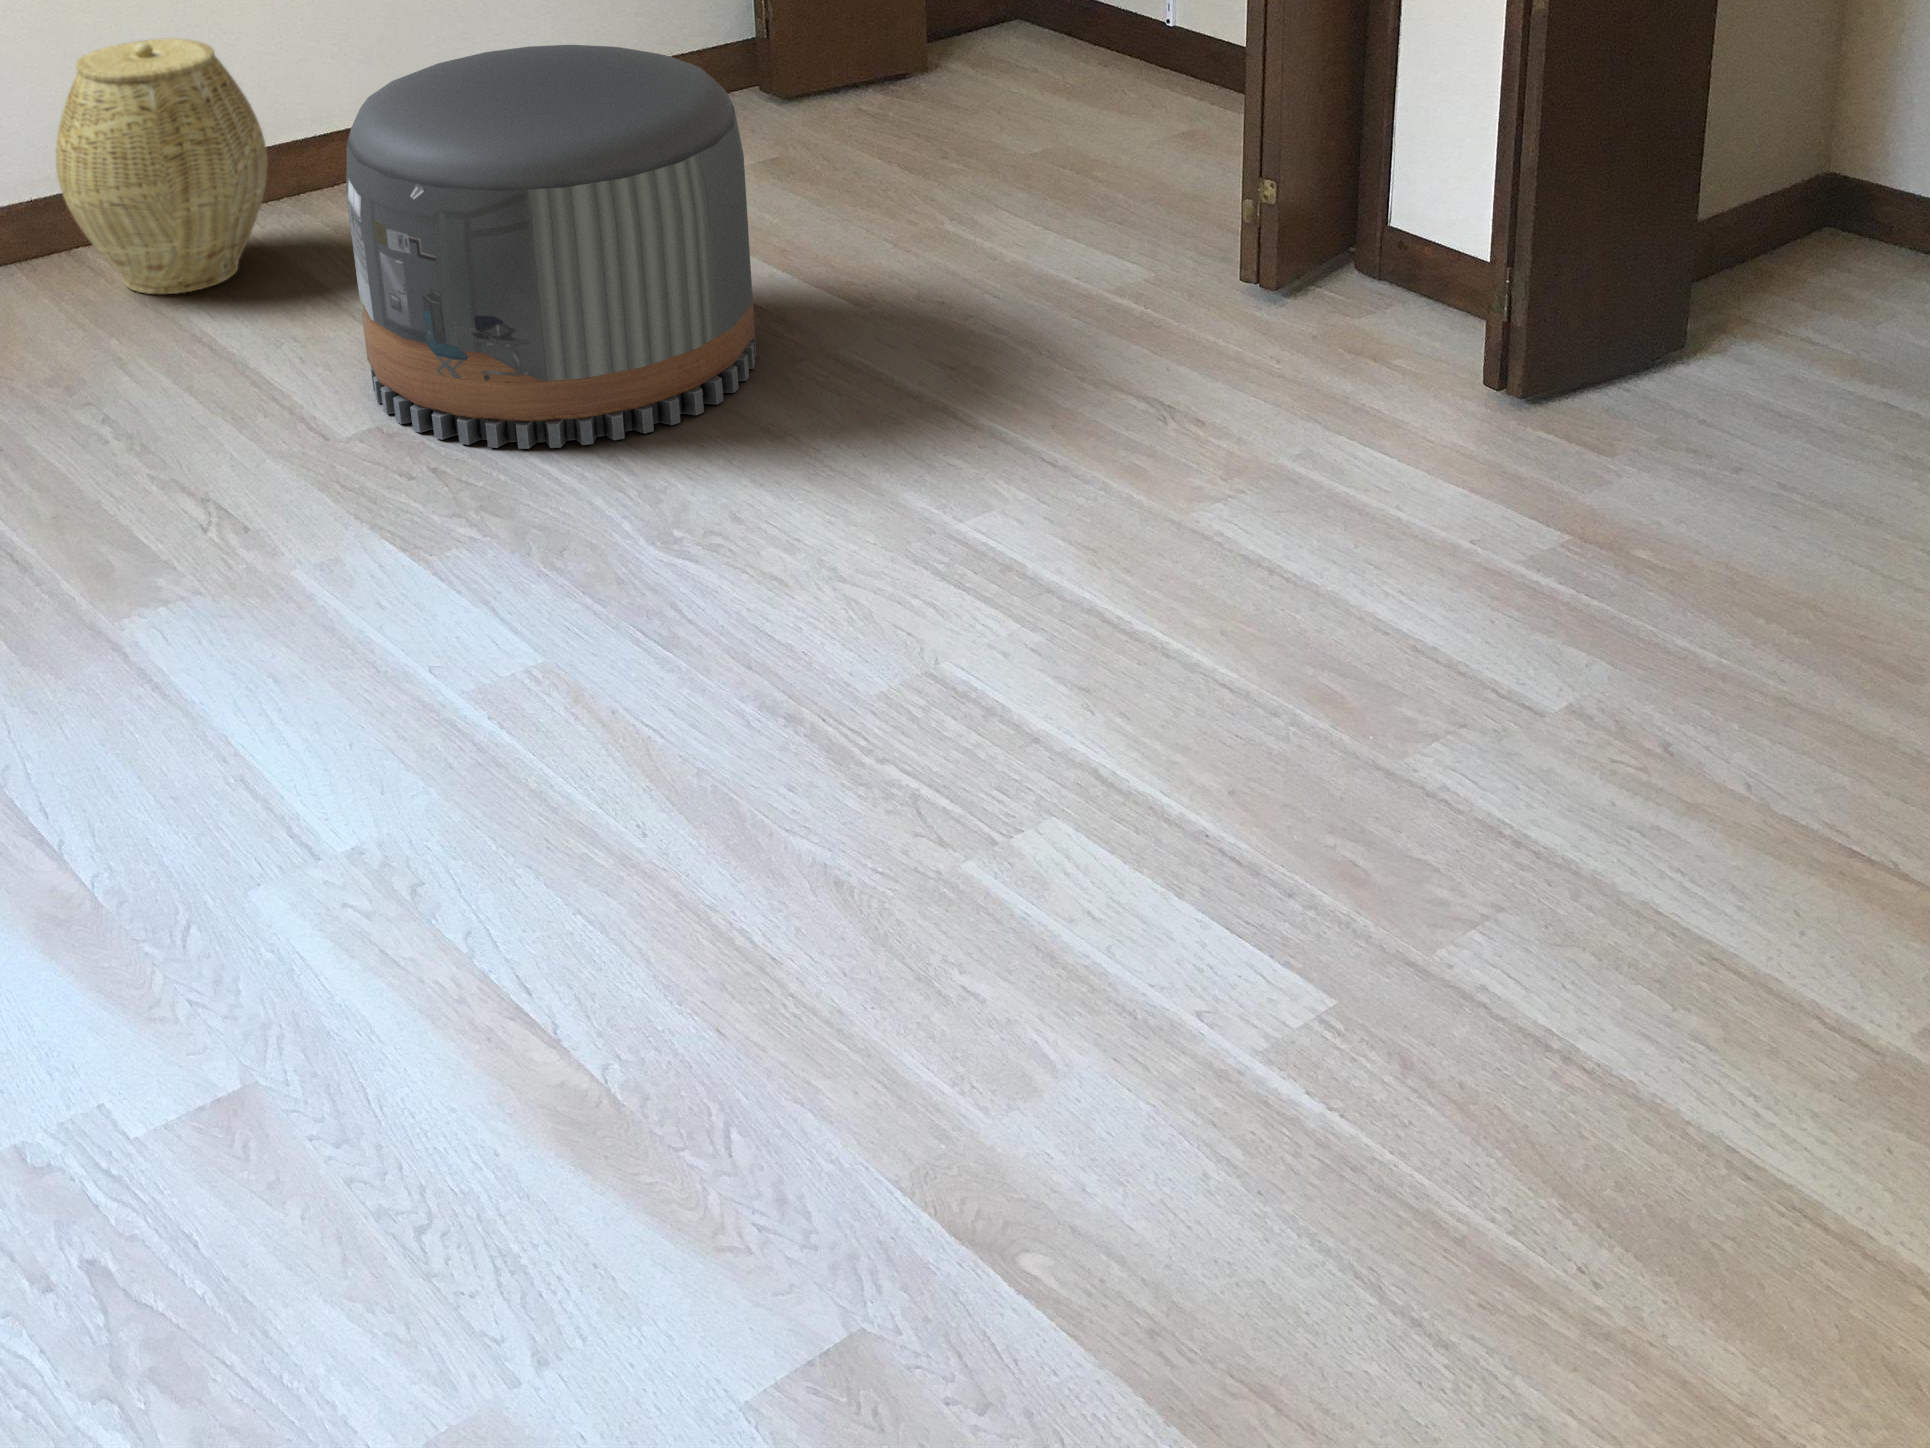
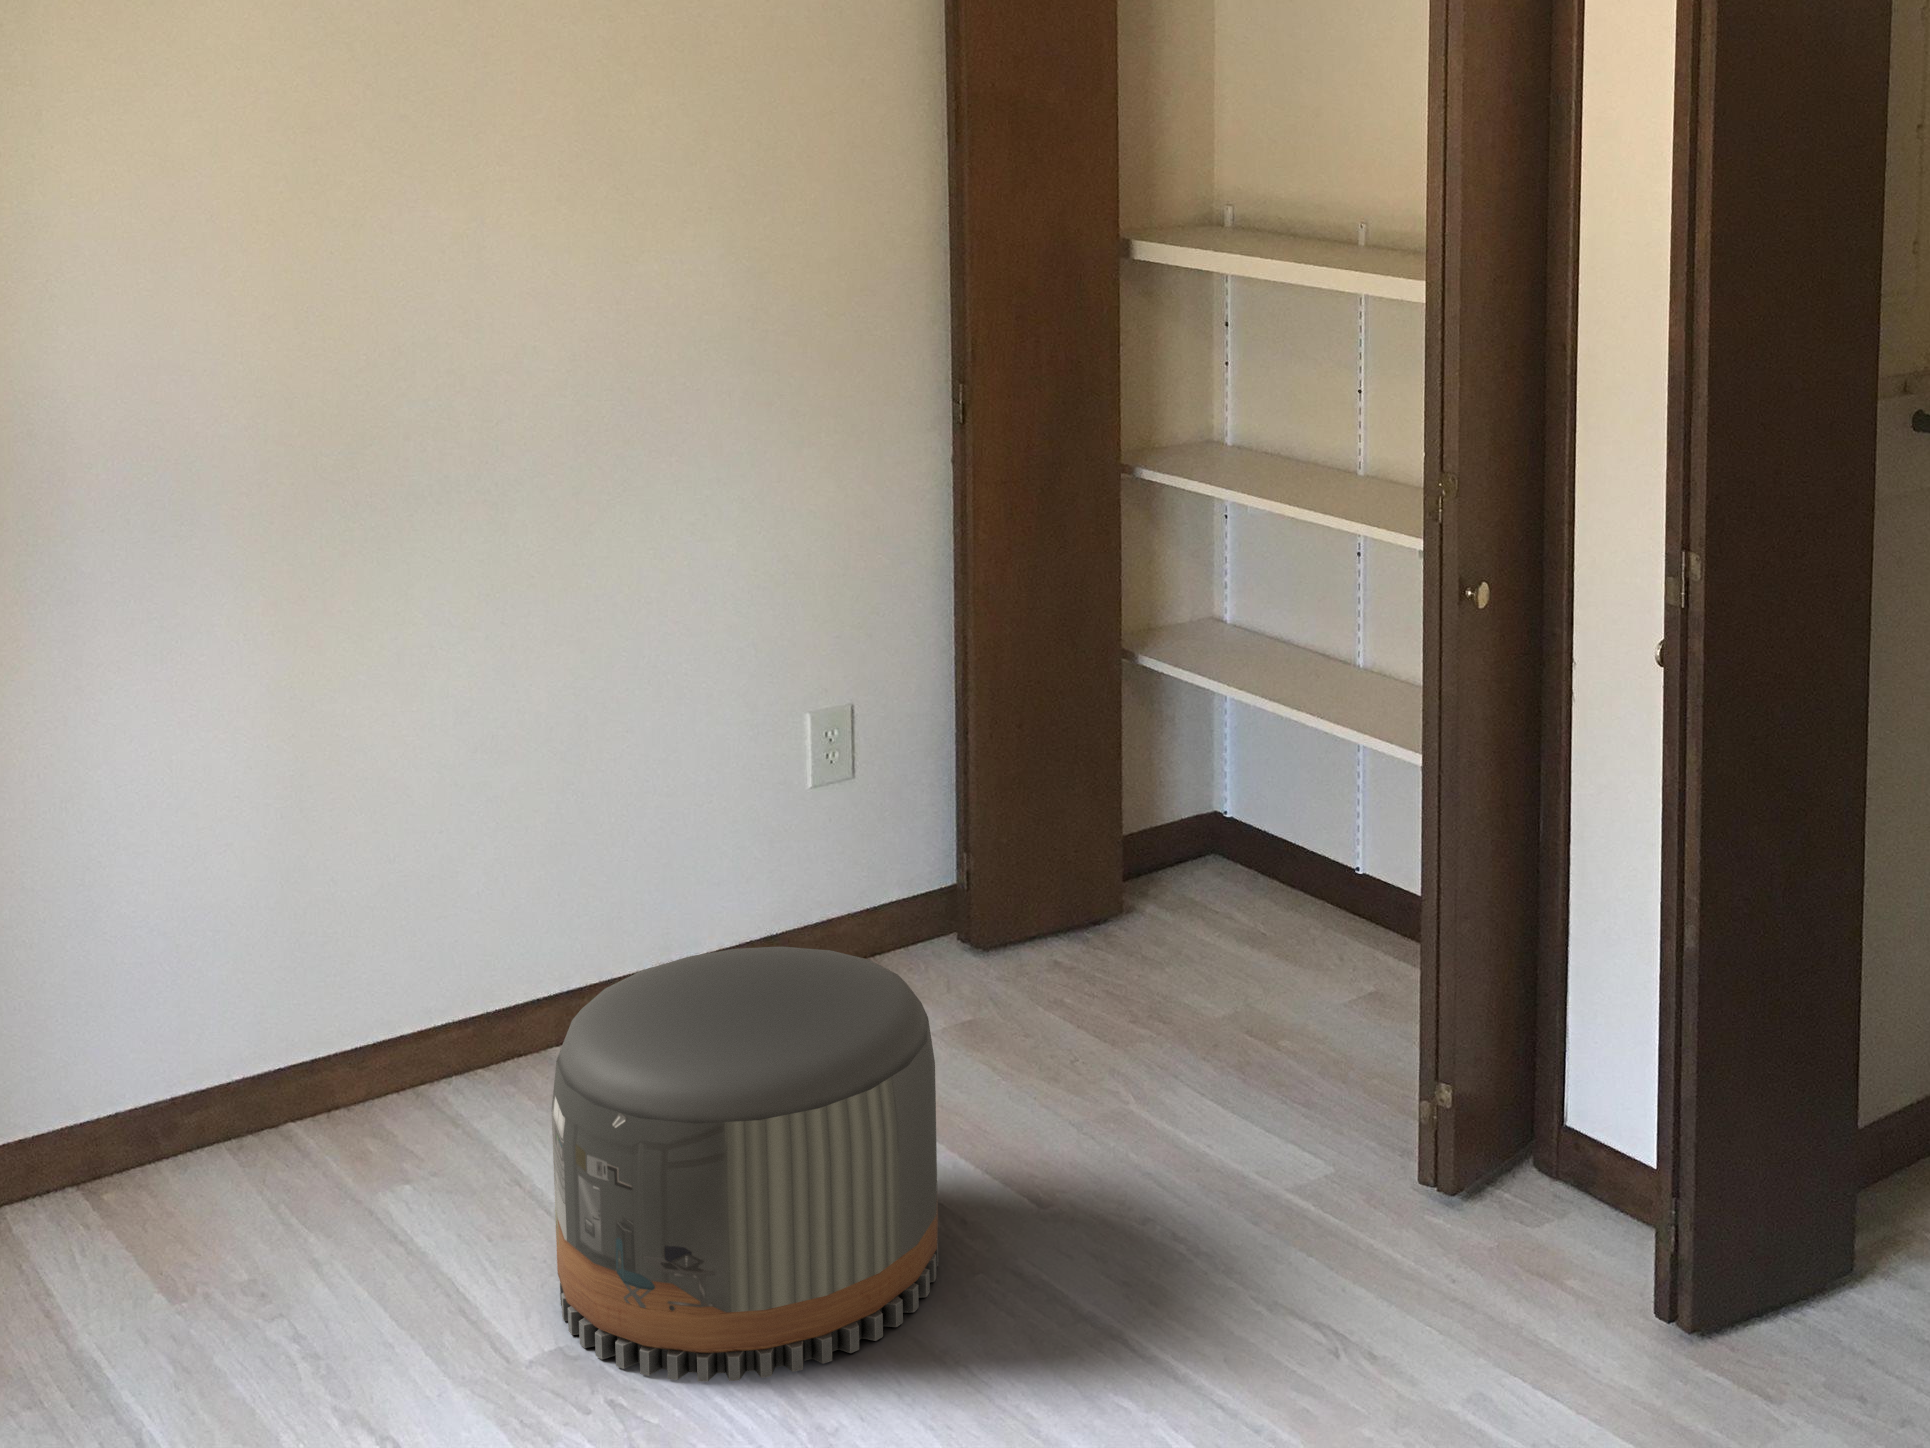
woven basket: present [56,38,268,294] -> none [277,921,480,1181]

